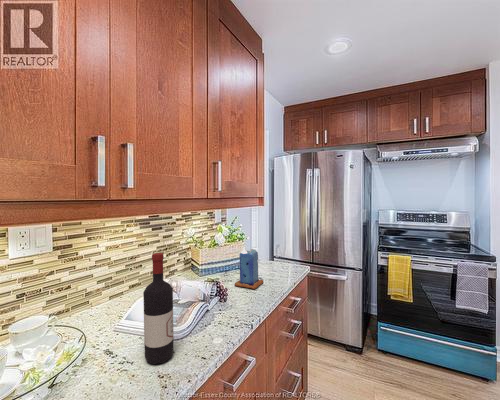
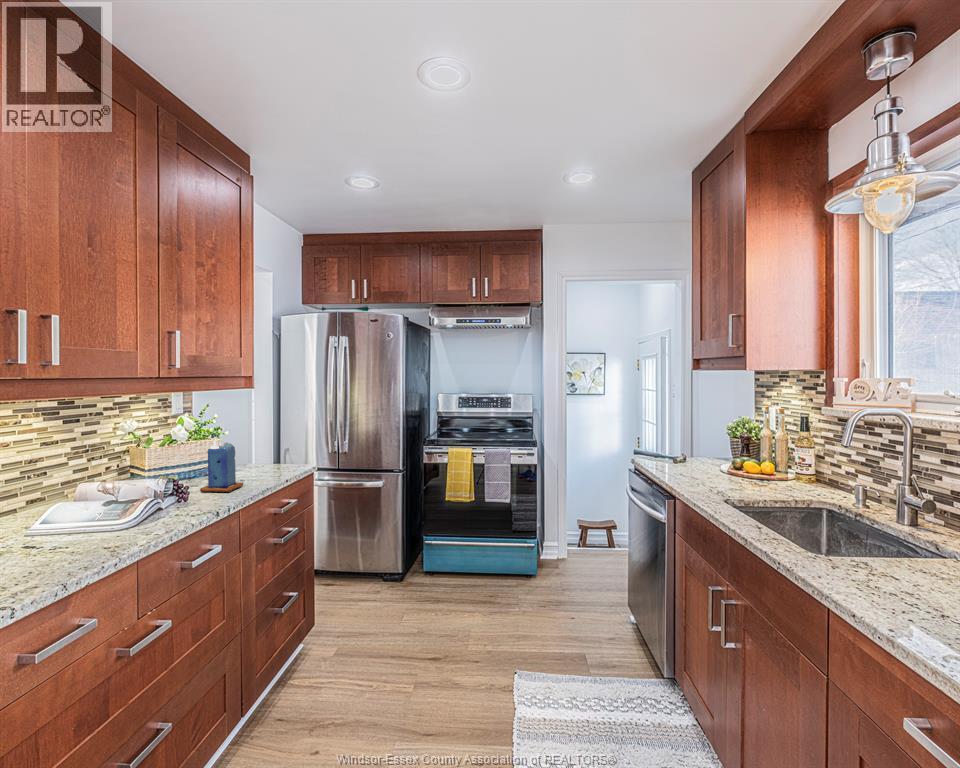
wine bottle: present [143,253,174,364] -> none [77,436,115,551]

